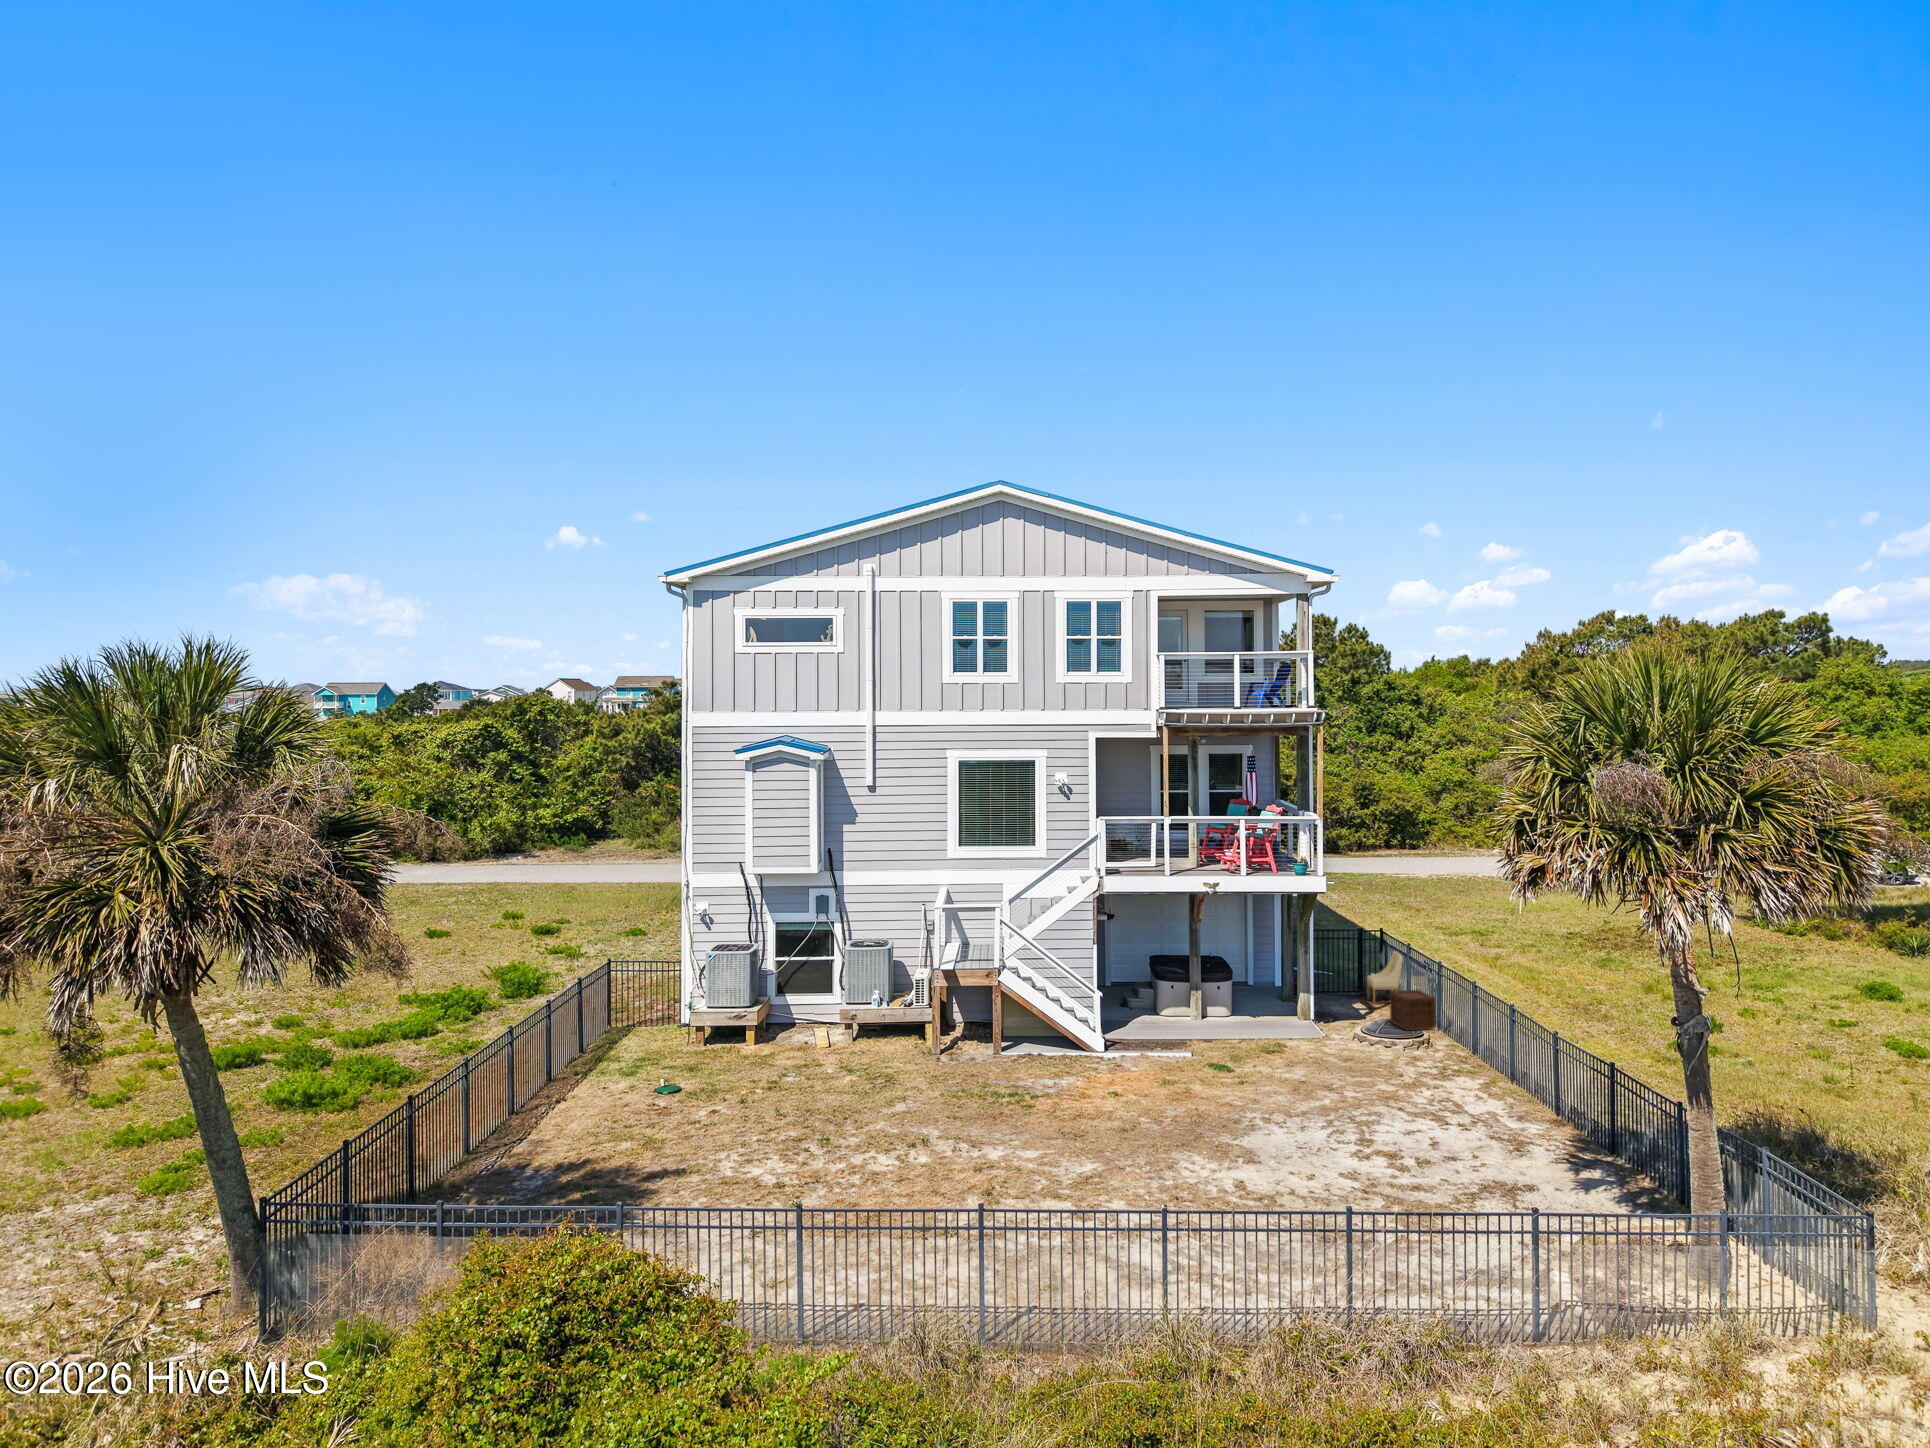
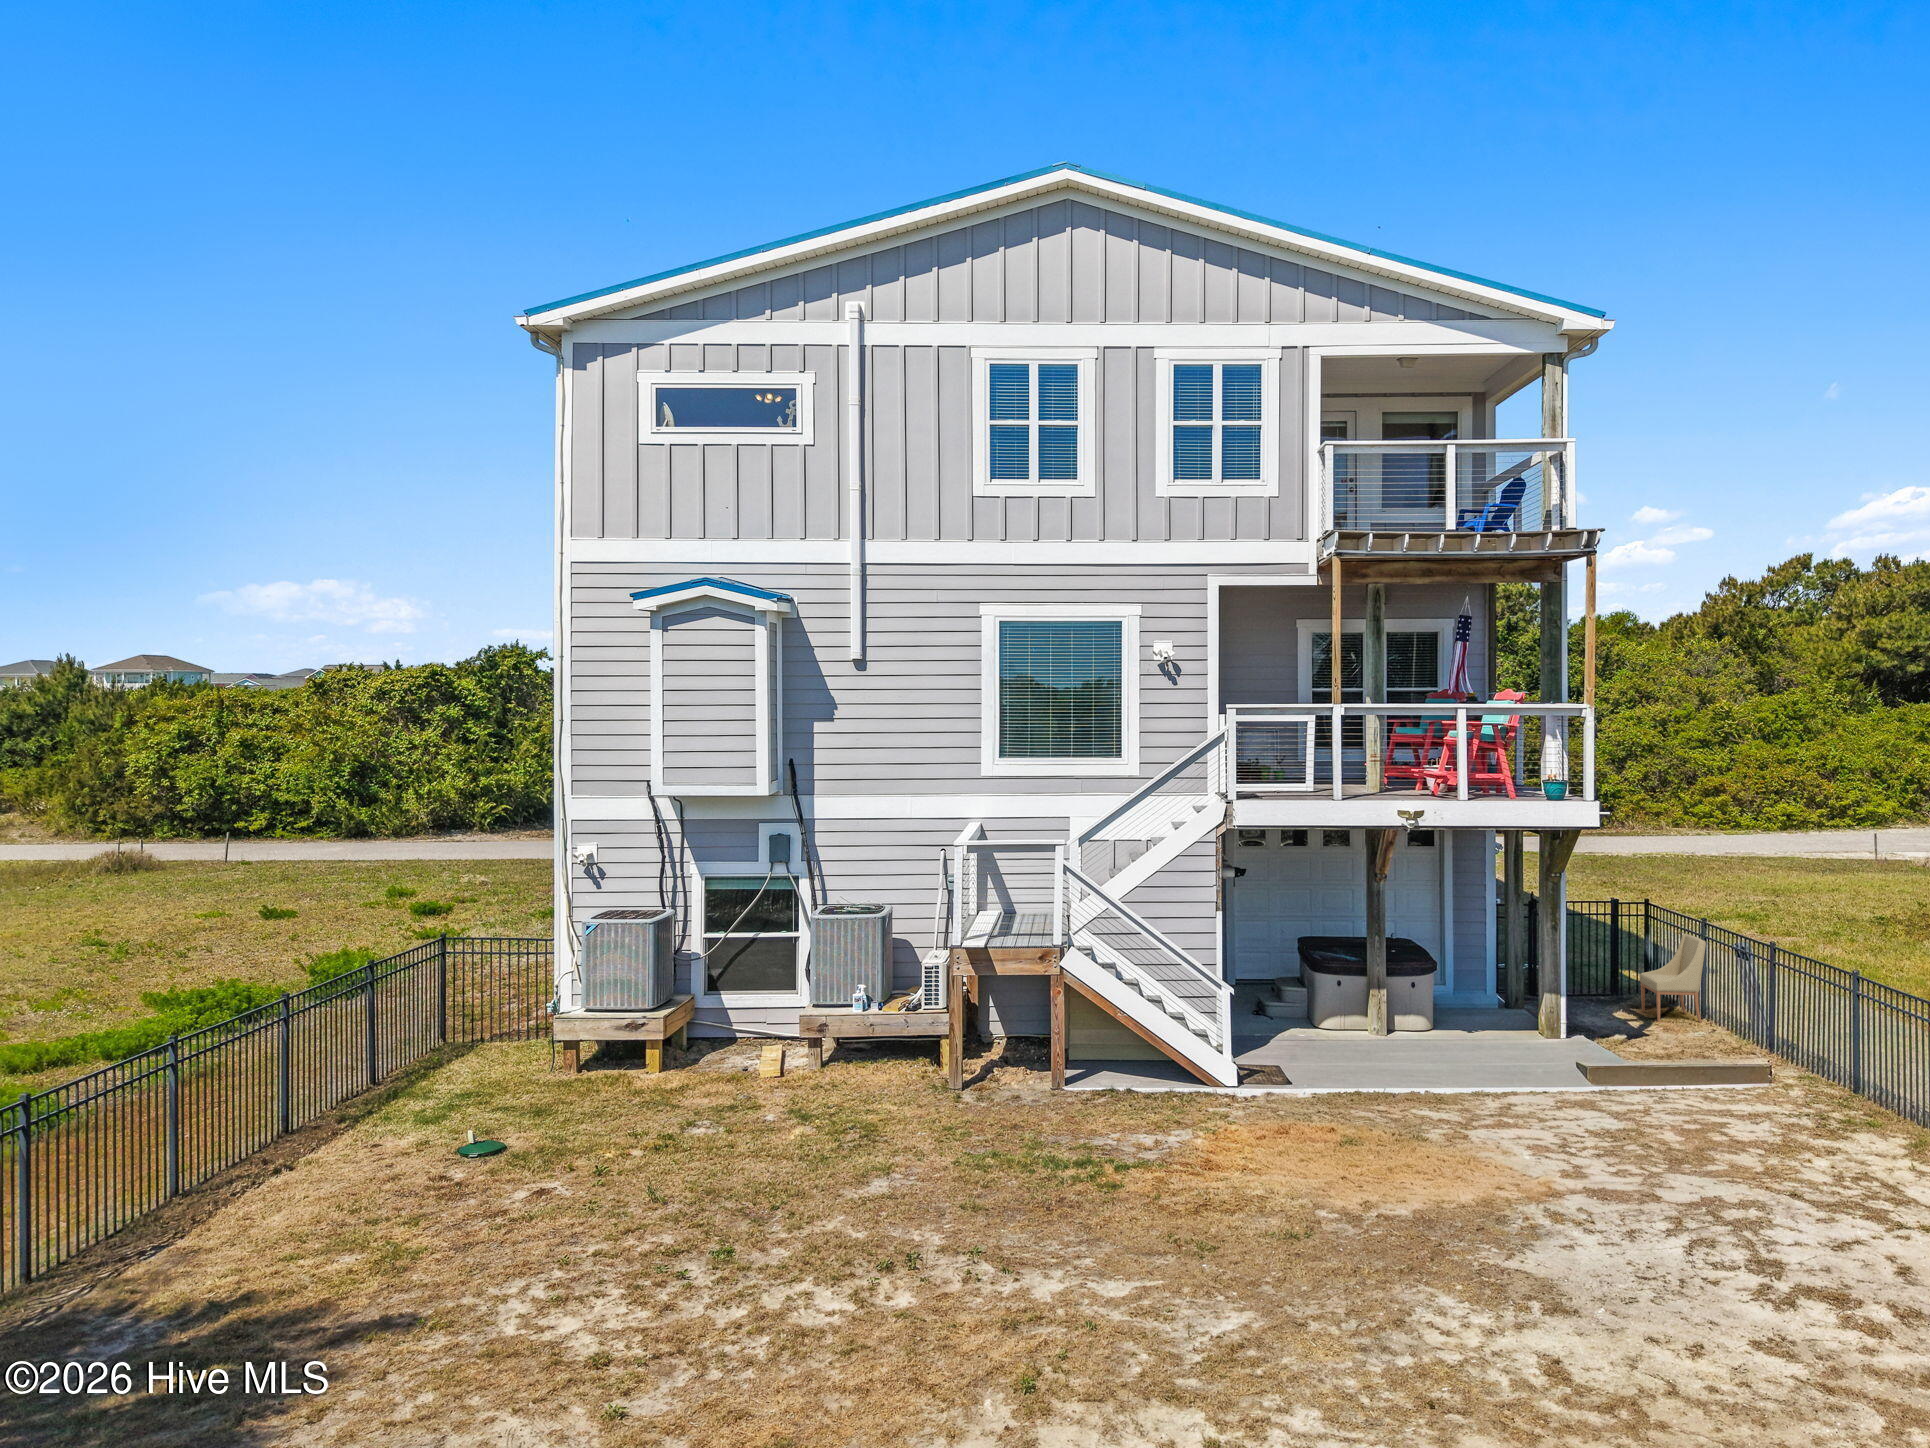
wooden crate: present [1390,990,1436,1031] -> none [1702,993,1789,1060]

